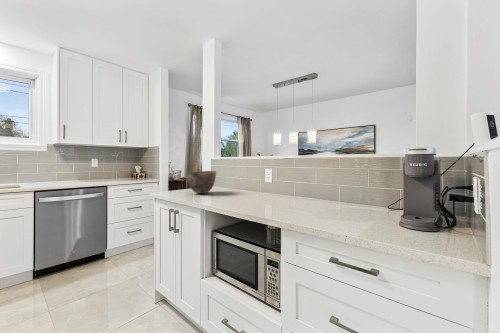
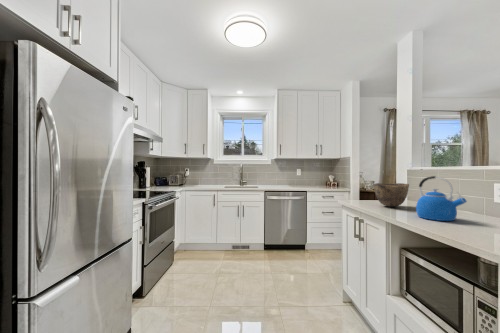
kettle: none [224,163,257,201] -> present [416,176,466,221]

